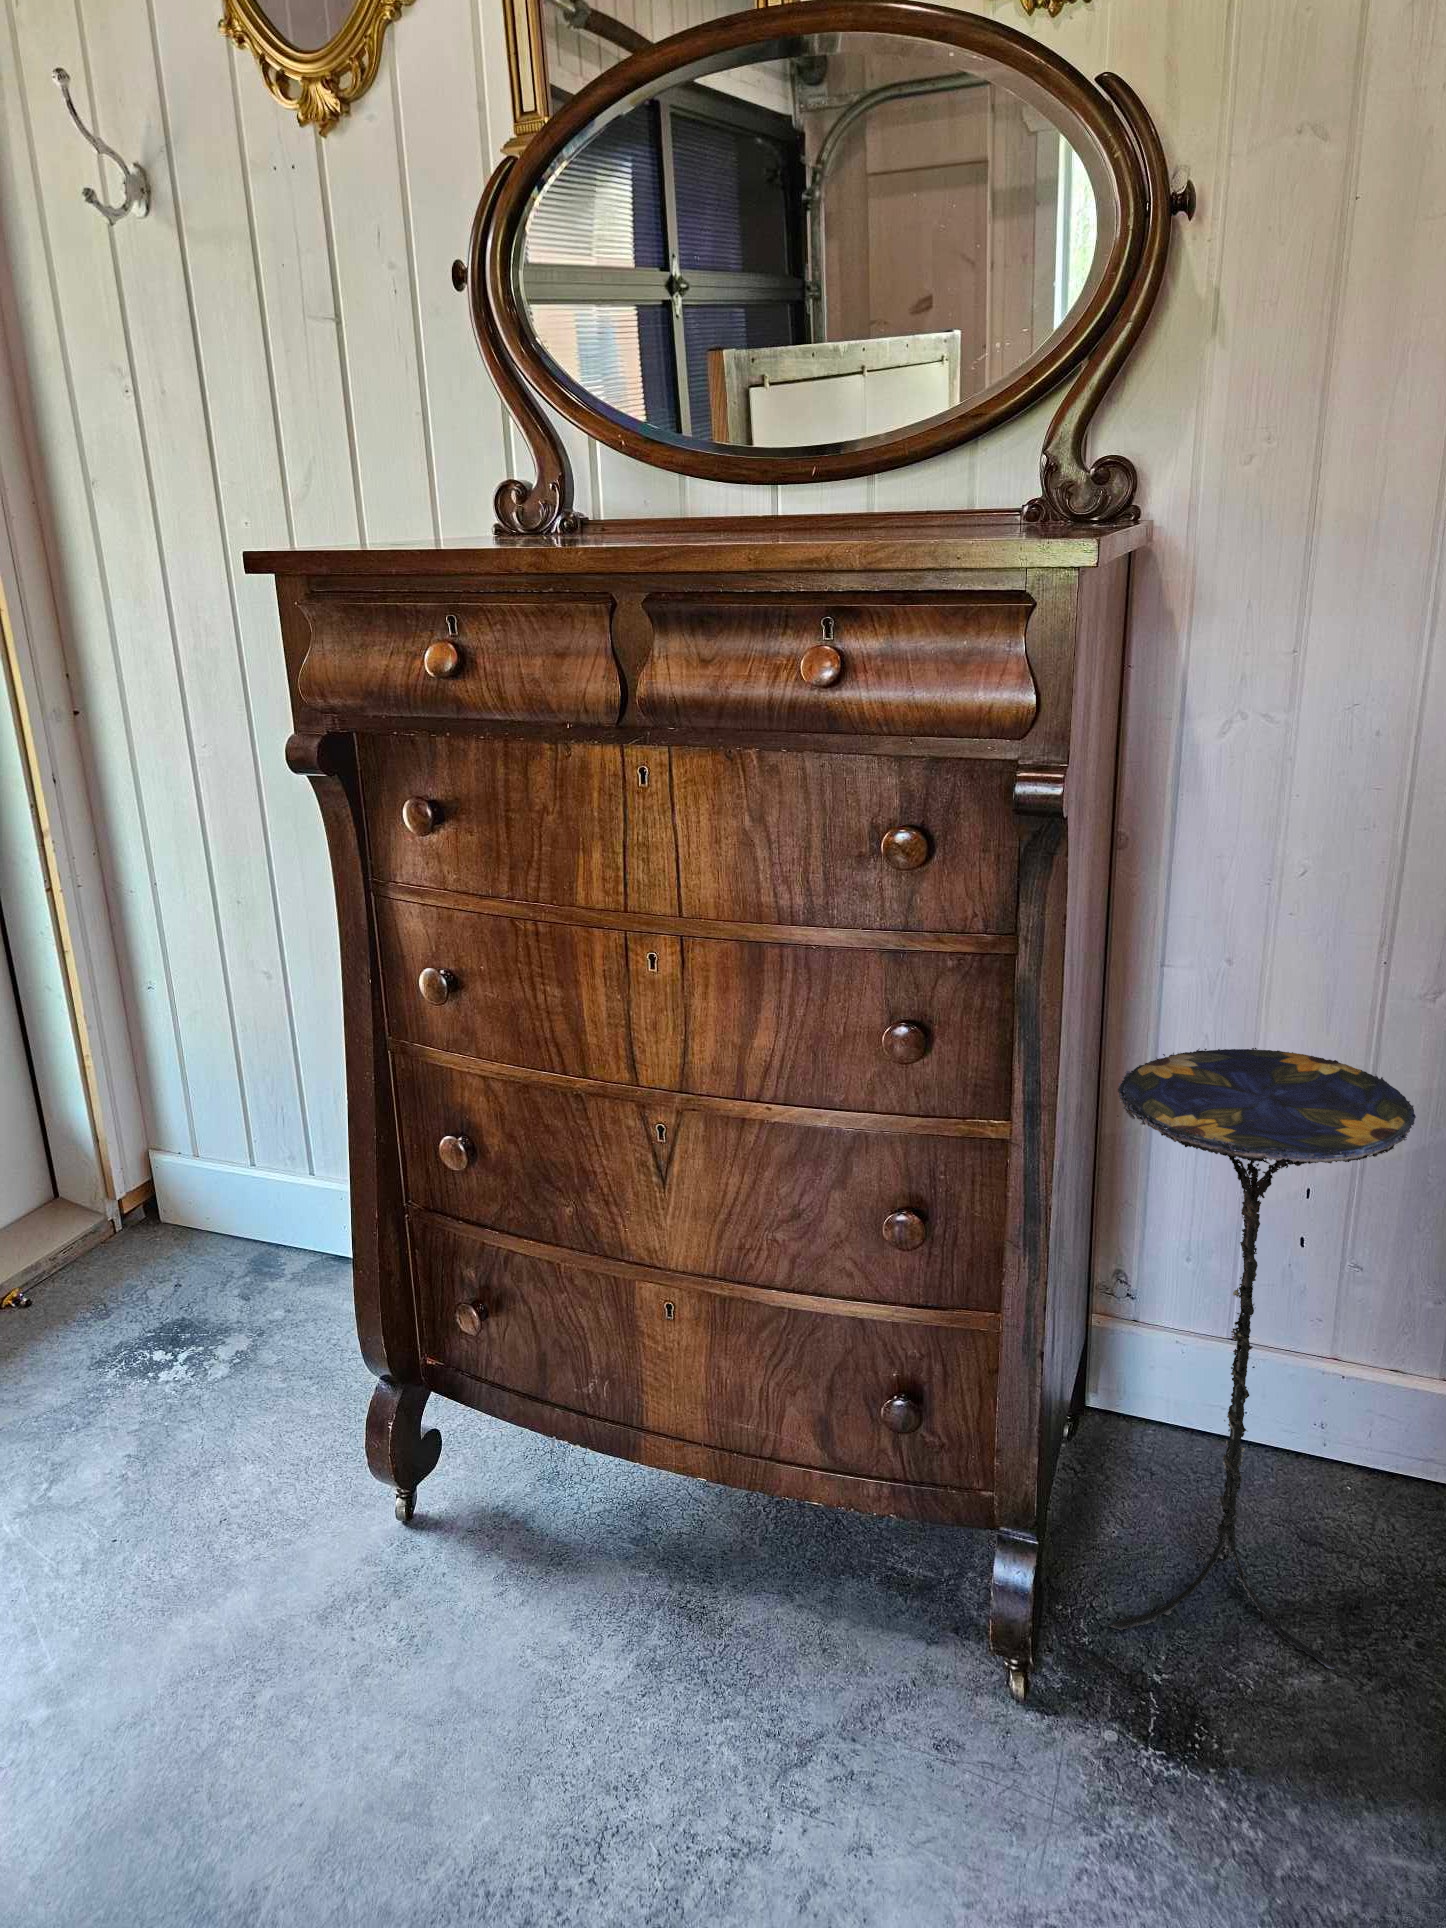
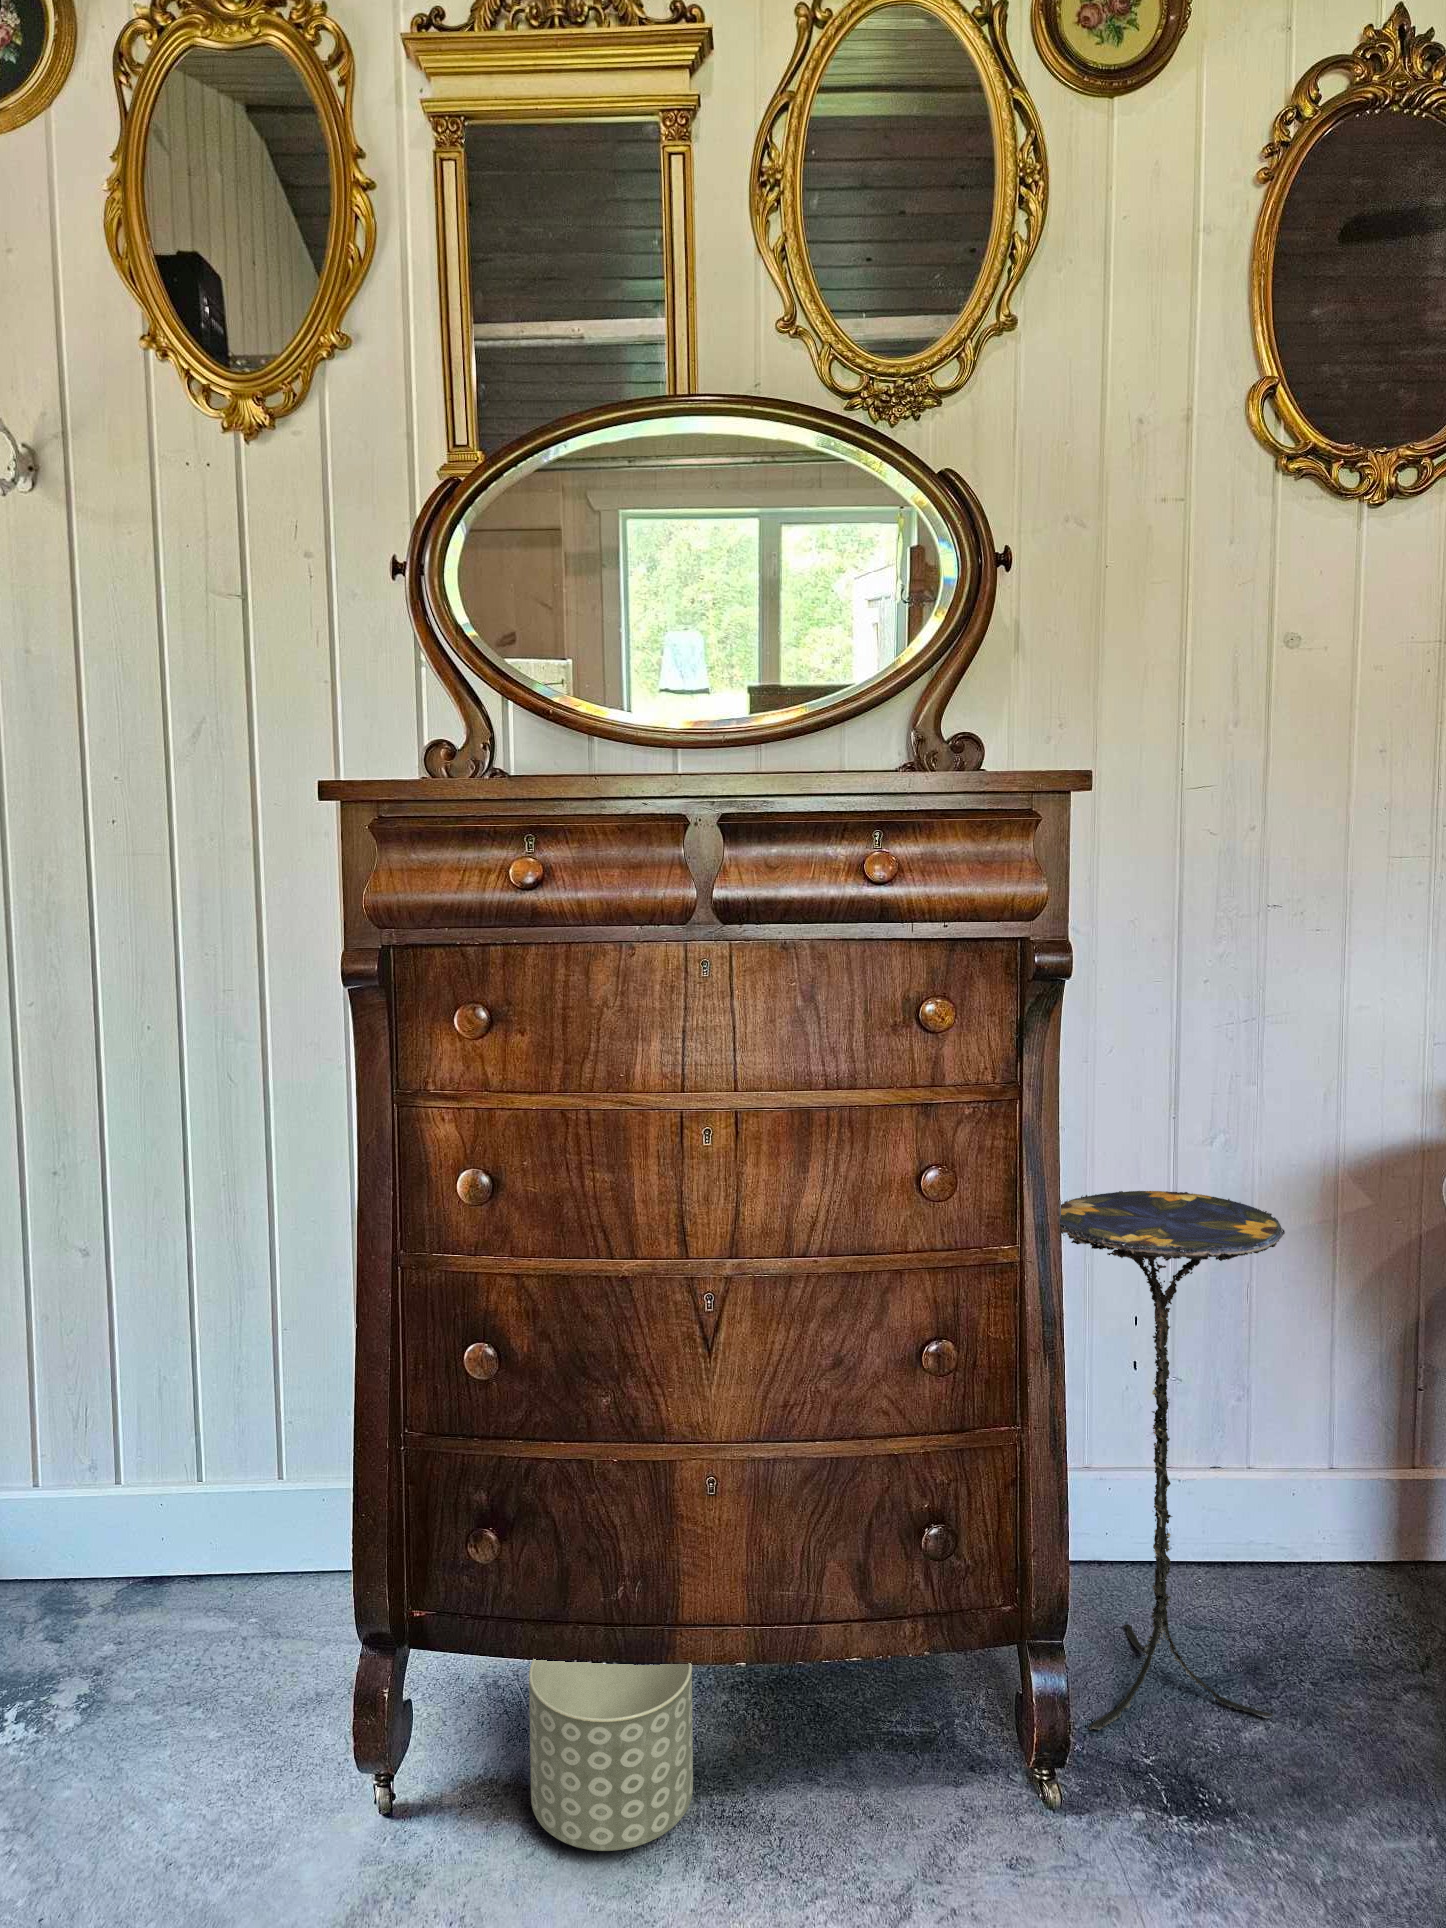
planter: none [498,1410,666,1625] -> present [529,1659,693,1851]

